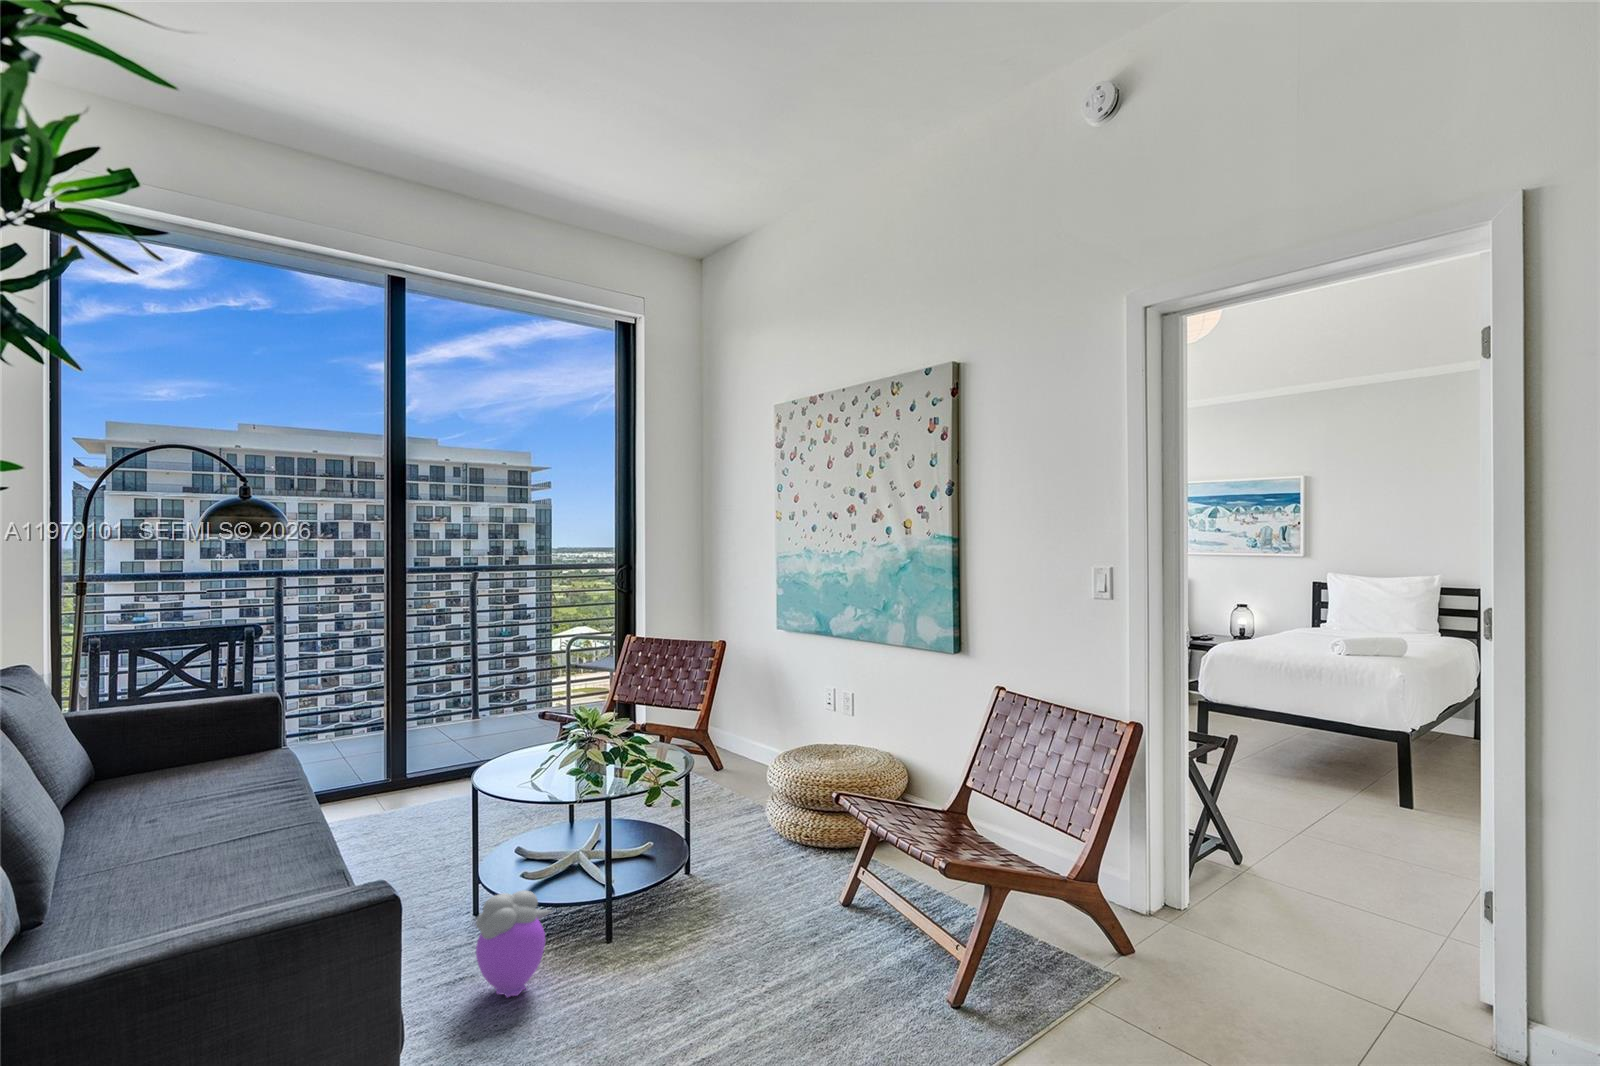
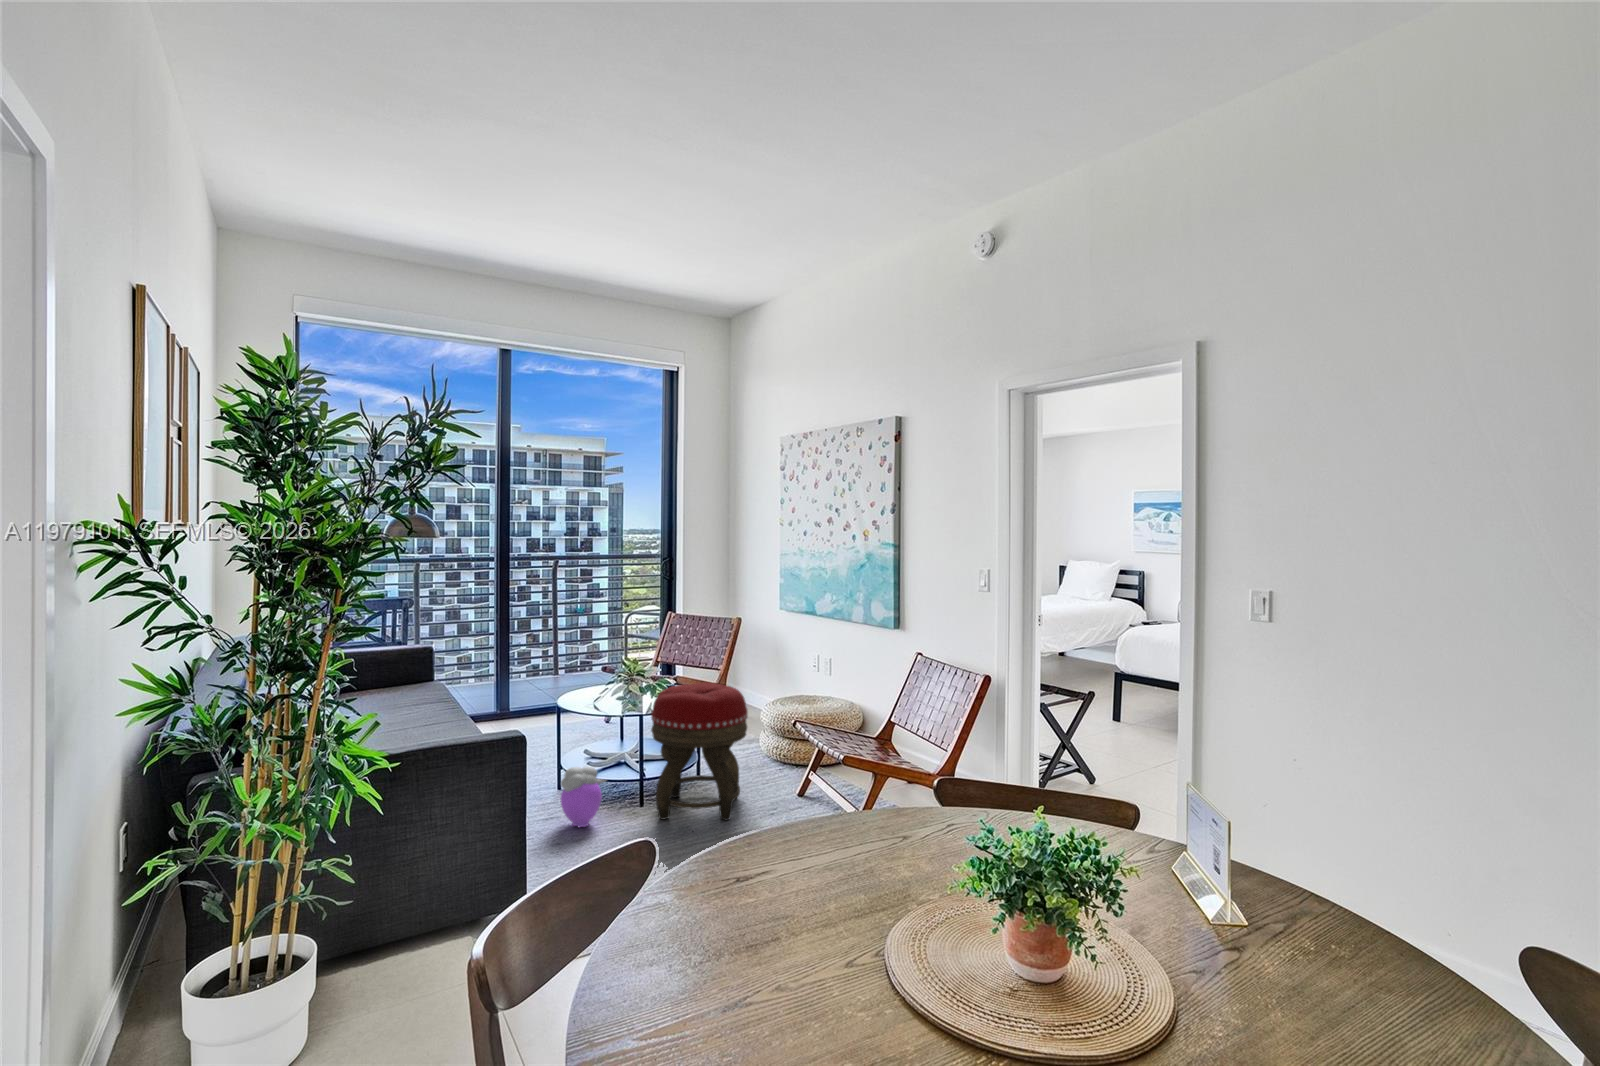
footstool: none [624,742,773,971] -> present [651,682,748,820]

